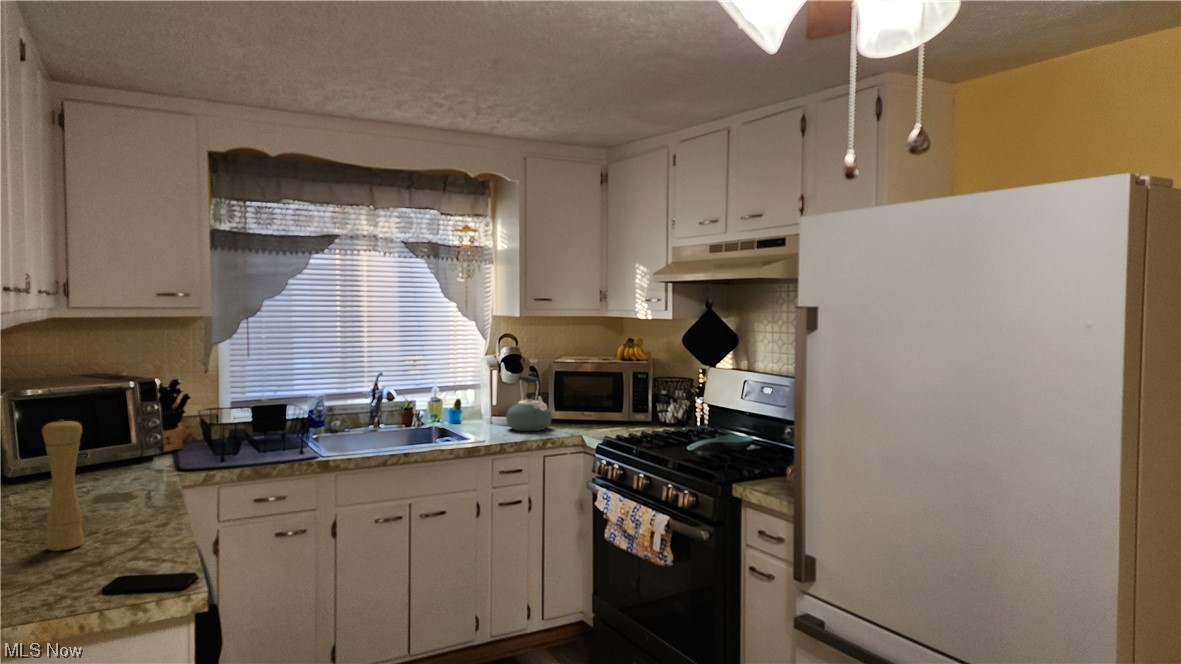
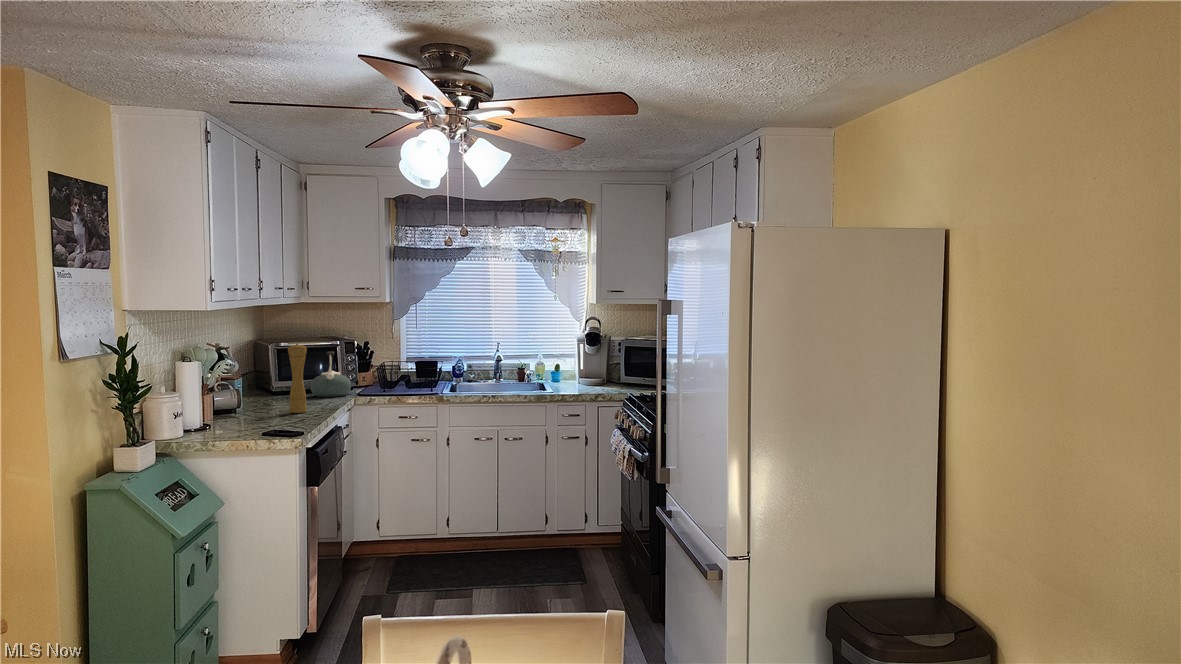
kettle: present [506,376,551,431] -> present [311,351,351,397]

